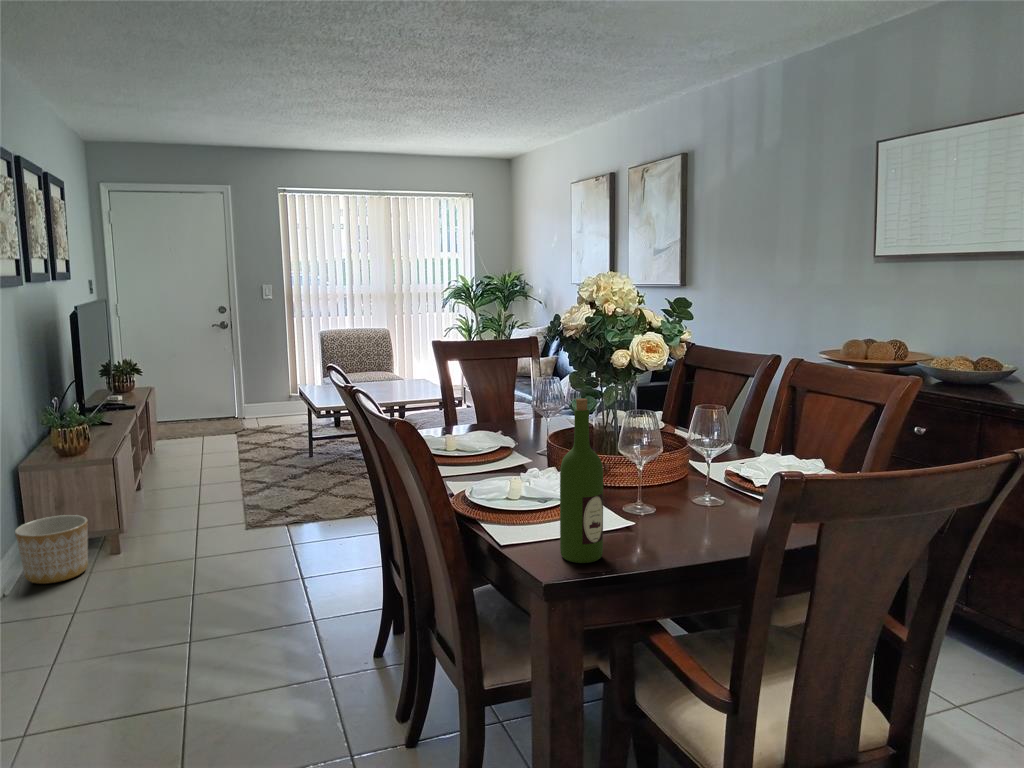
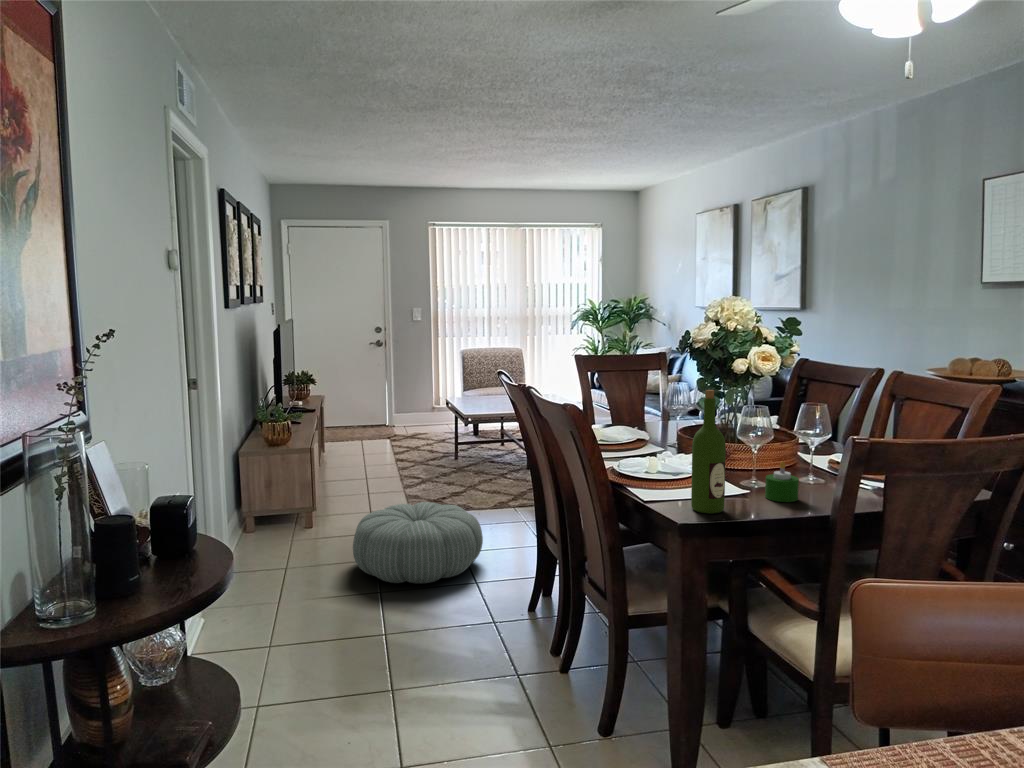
candle: none [653,483,694,537] -> present [765,461,799,502]
planter: present [15,515,88,584] -> none [239,492,292,545]
pouf: none [158,521,325,628] -> present [353,502,483,584]

